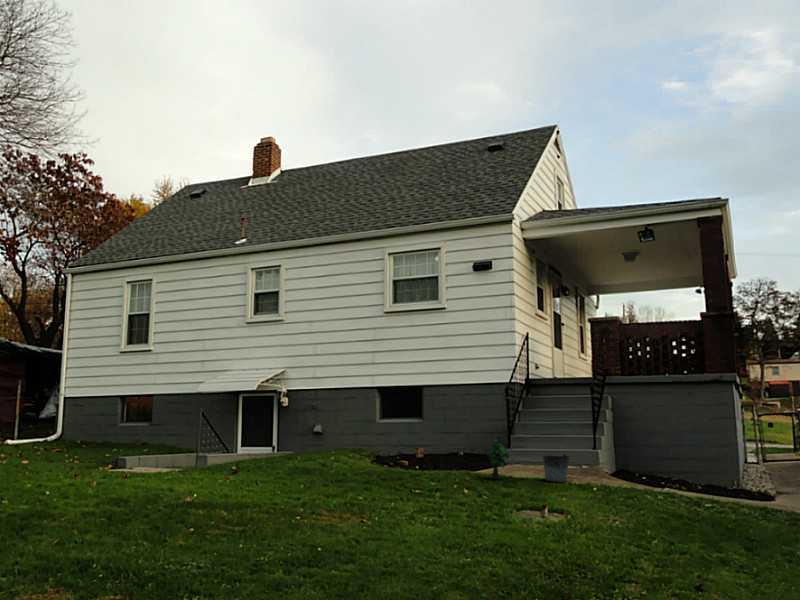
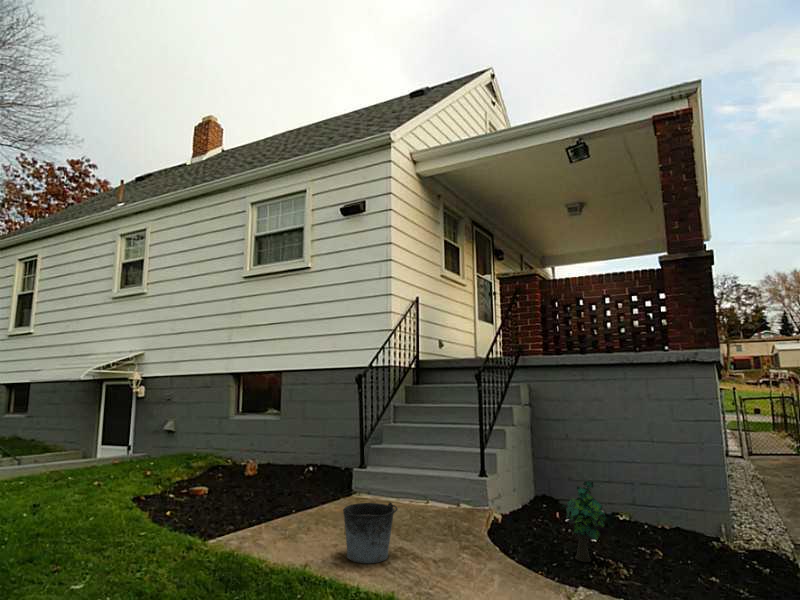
decorative plant: present [485,436,509,479] -> present [561,481,608,562]

